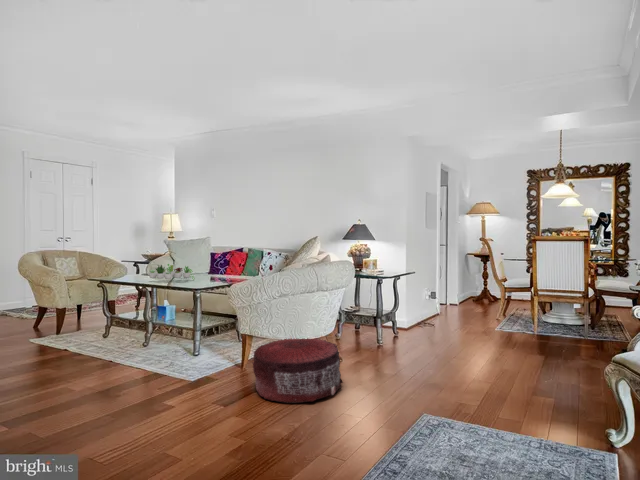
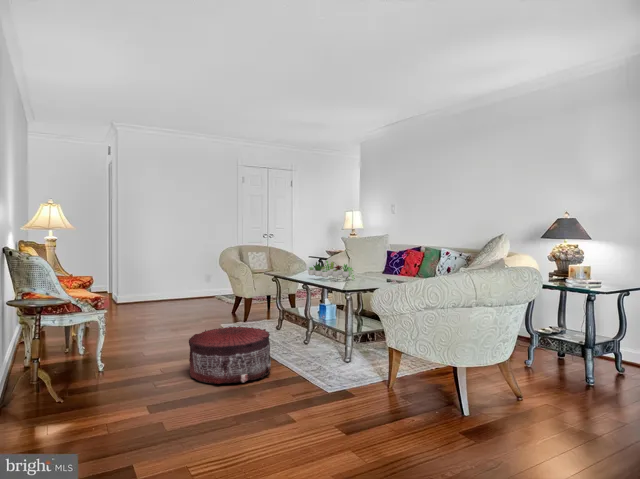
pouf: present [253,338,343,403] -> present [189,326,271,384]

